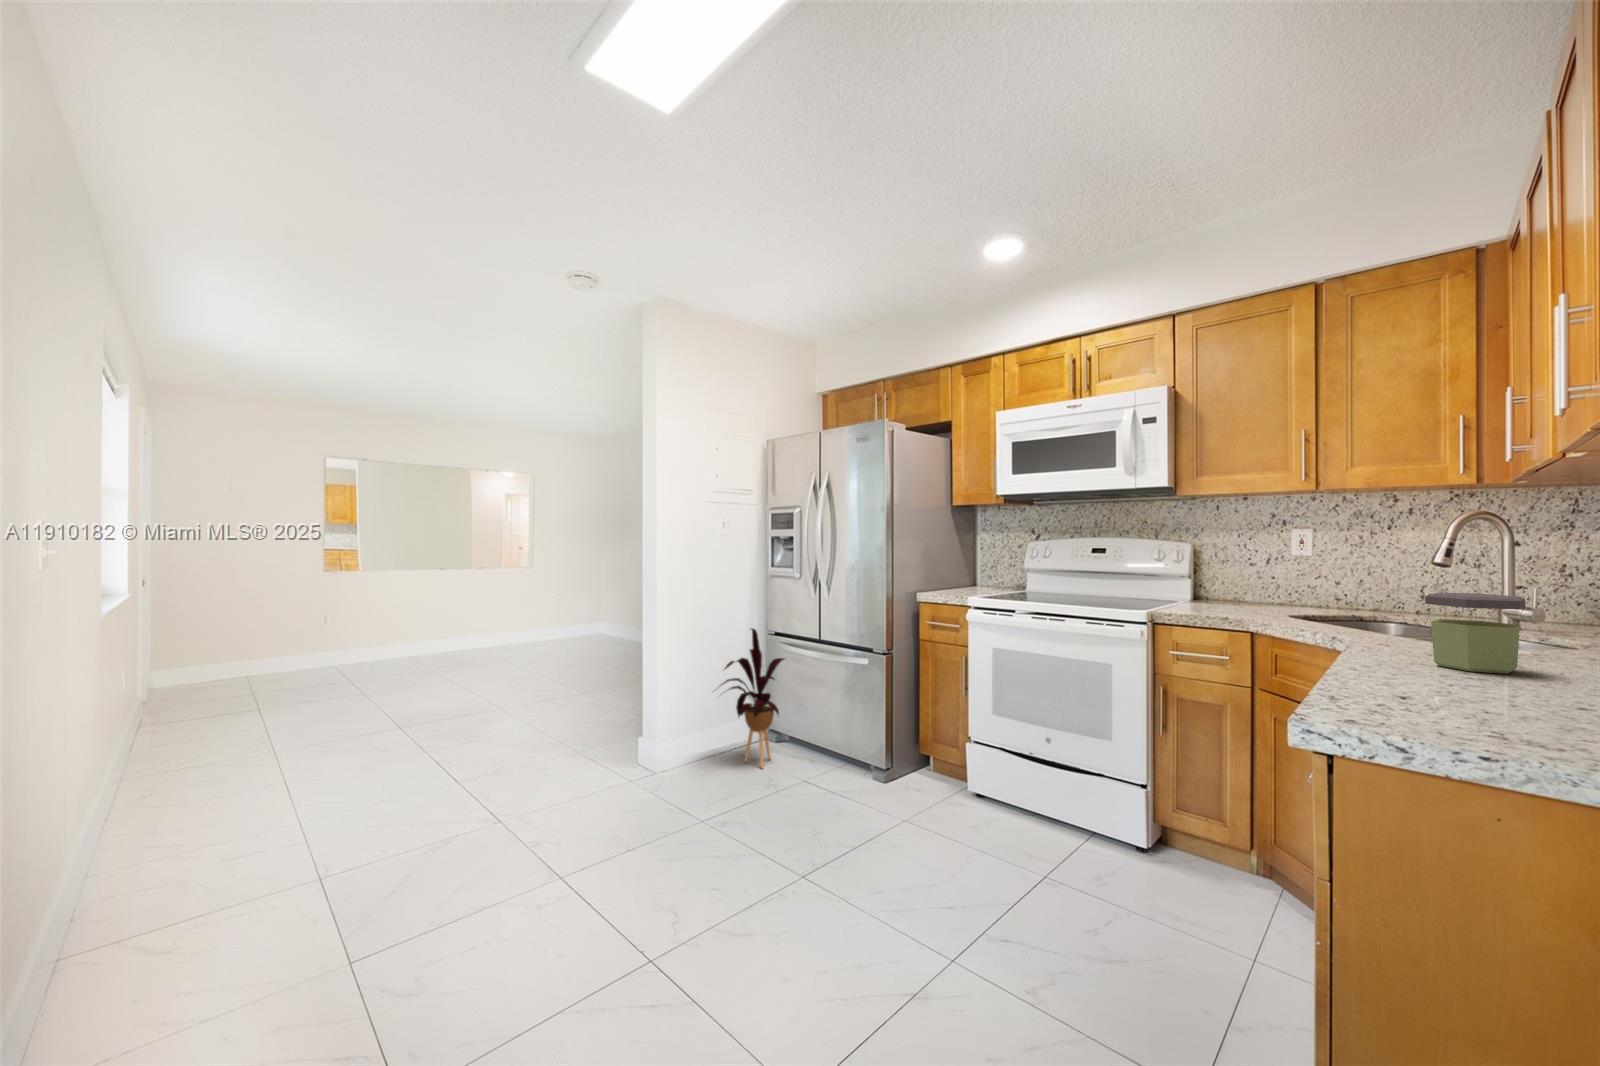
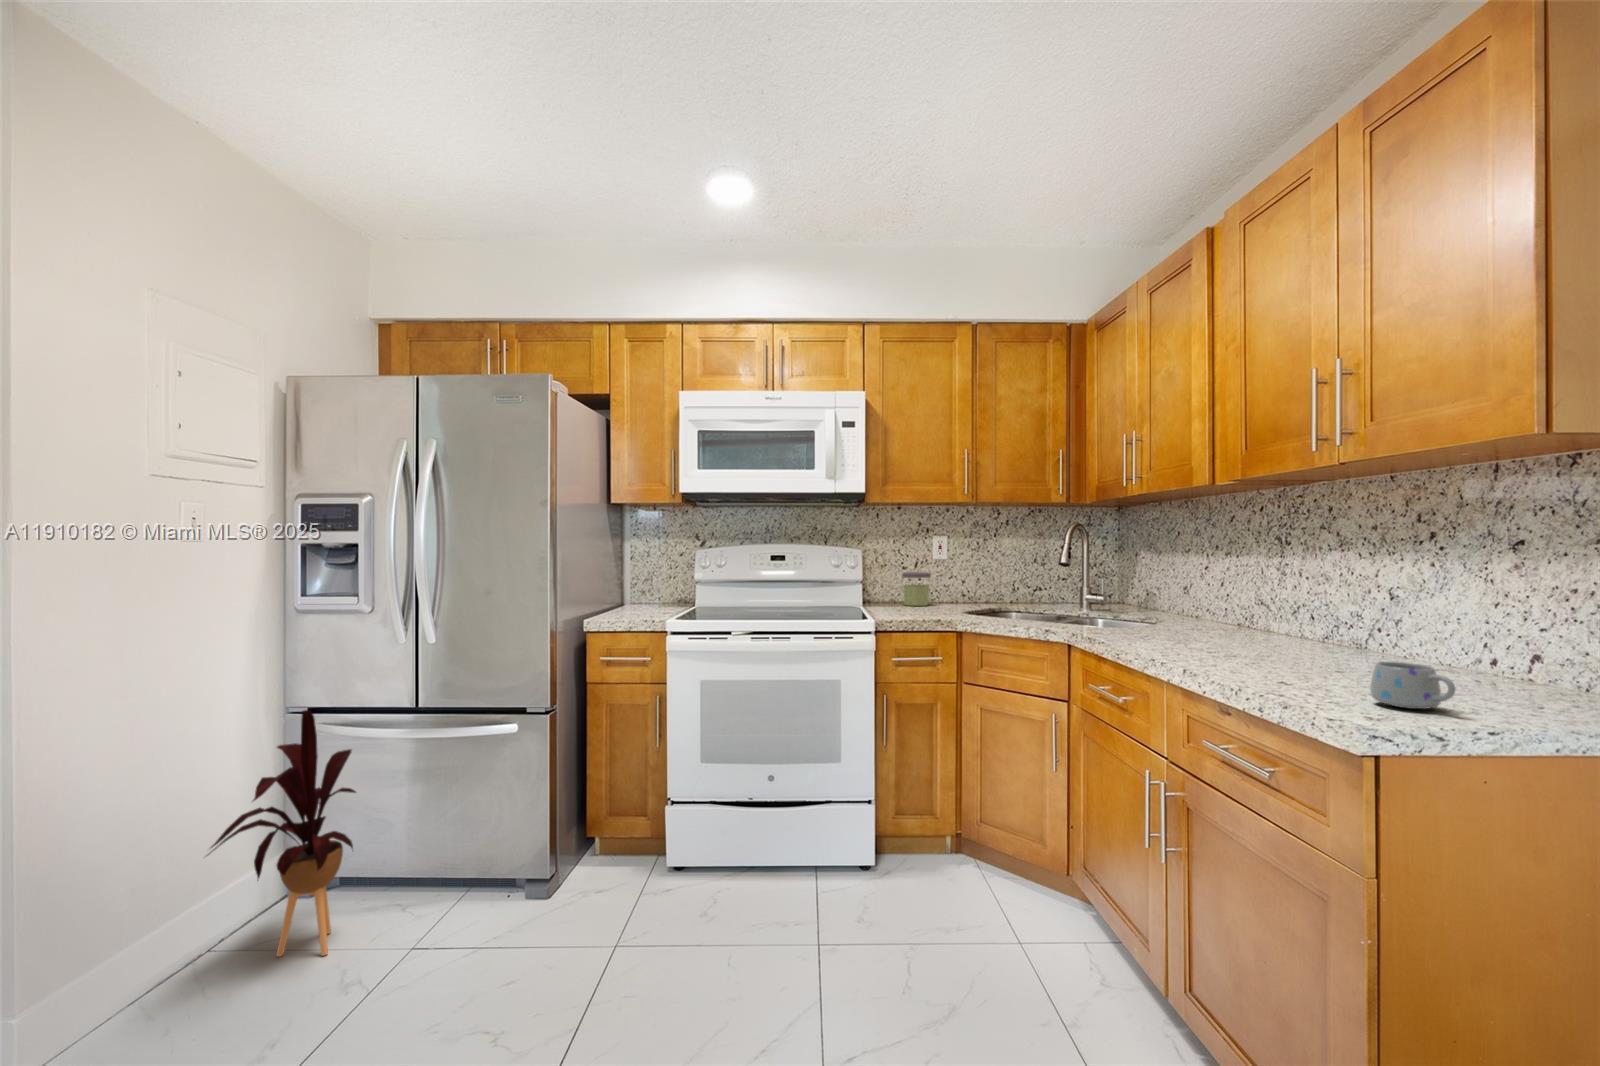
jar: present [1425,593,1525,674] -> present [902,572,931,606]
mug: none [1410,669,1506,728] -> present [1370,662,1456,709]

